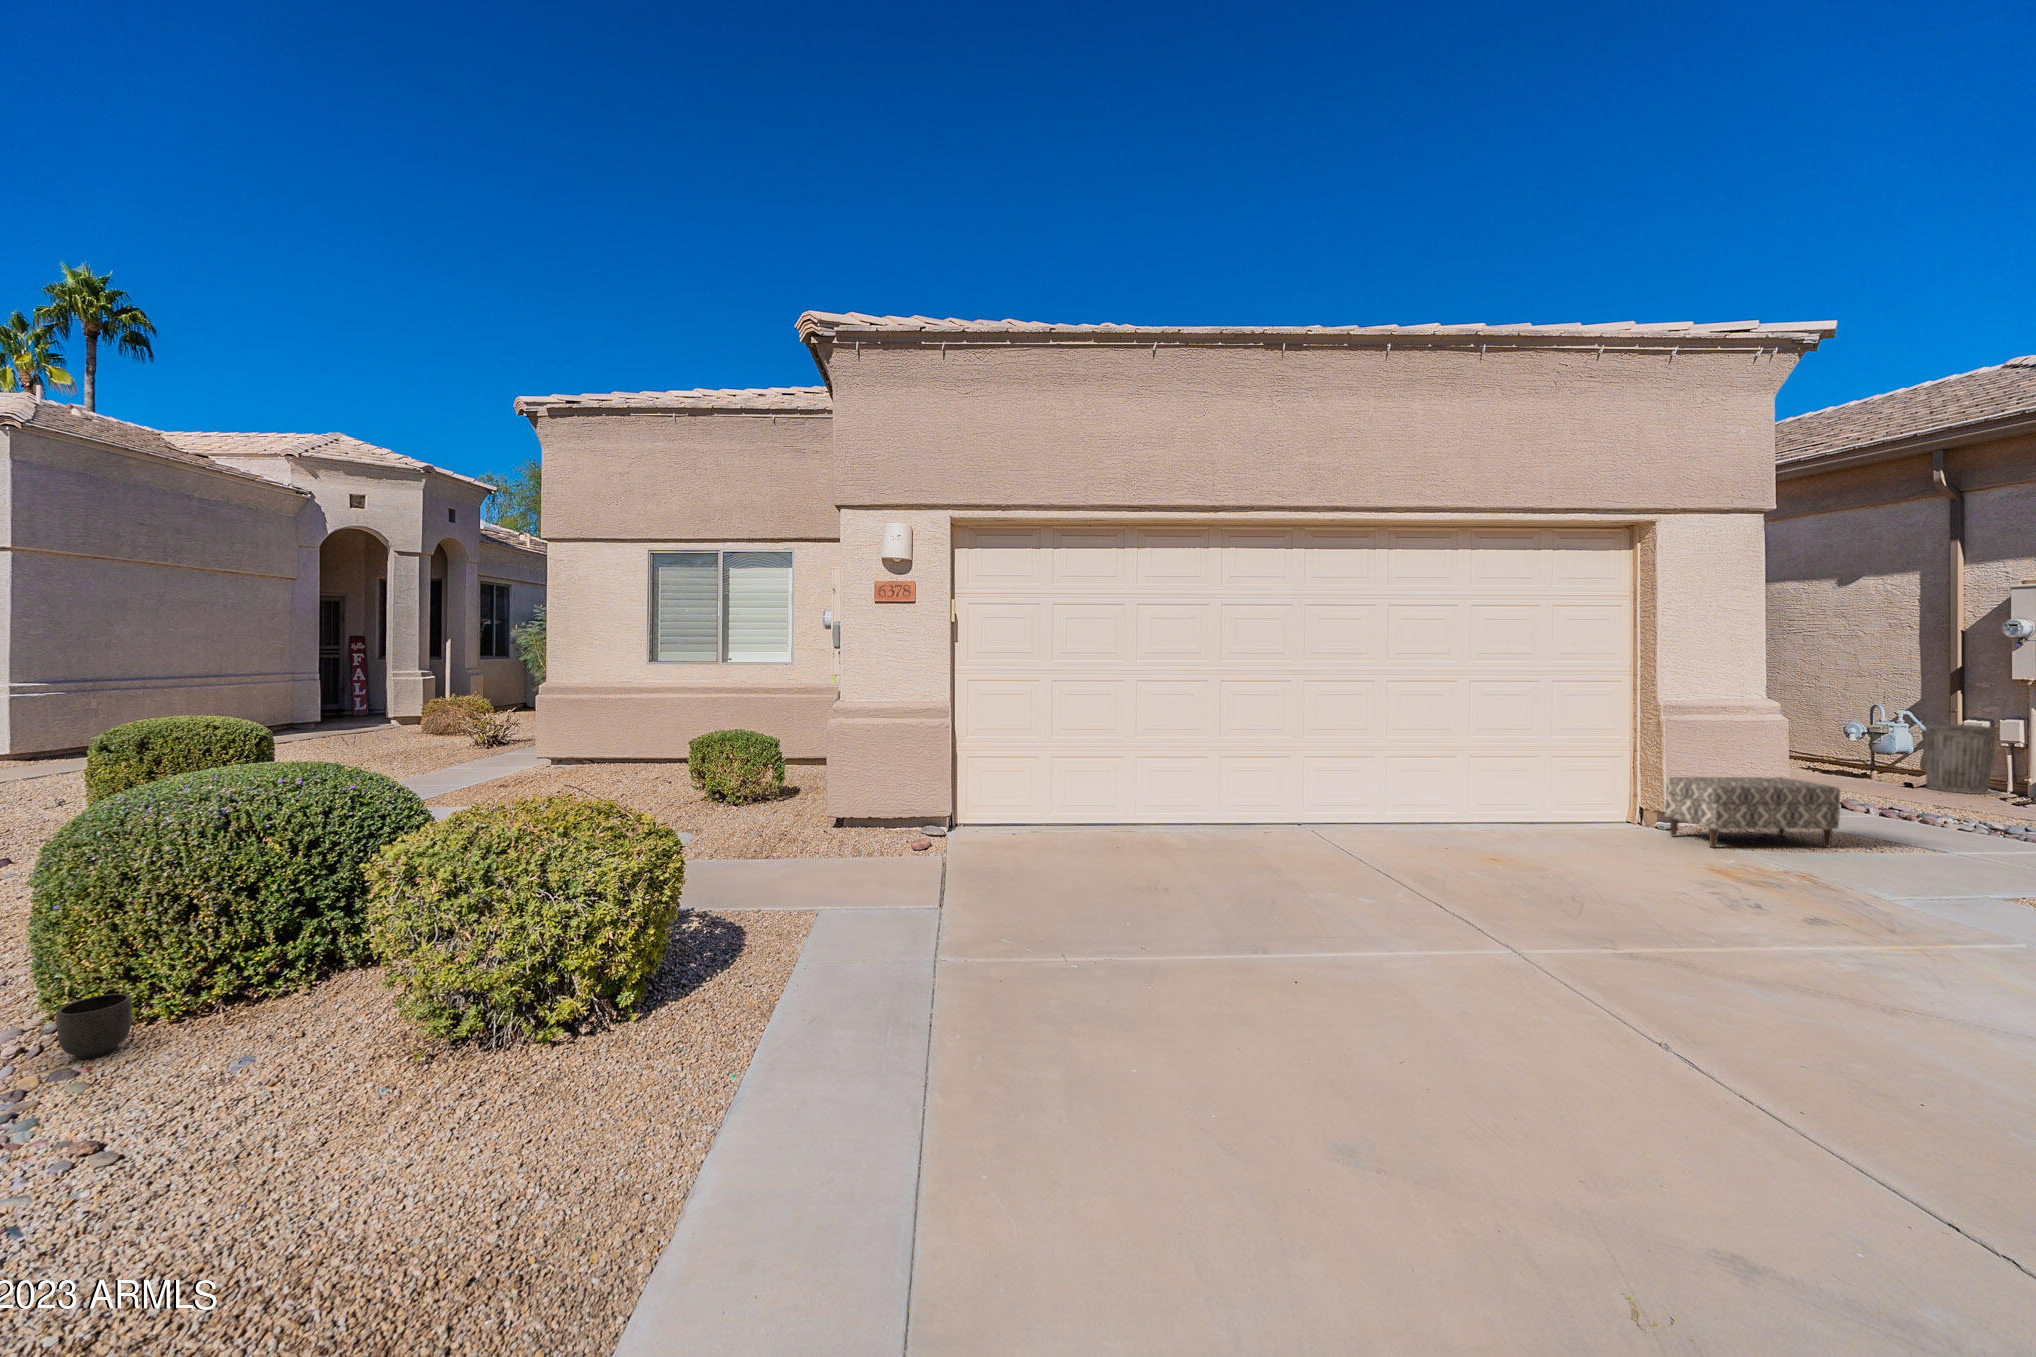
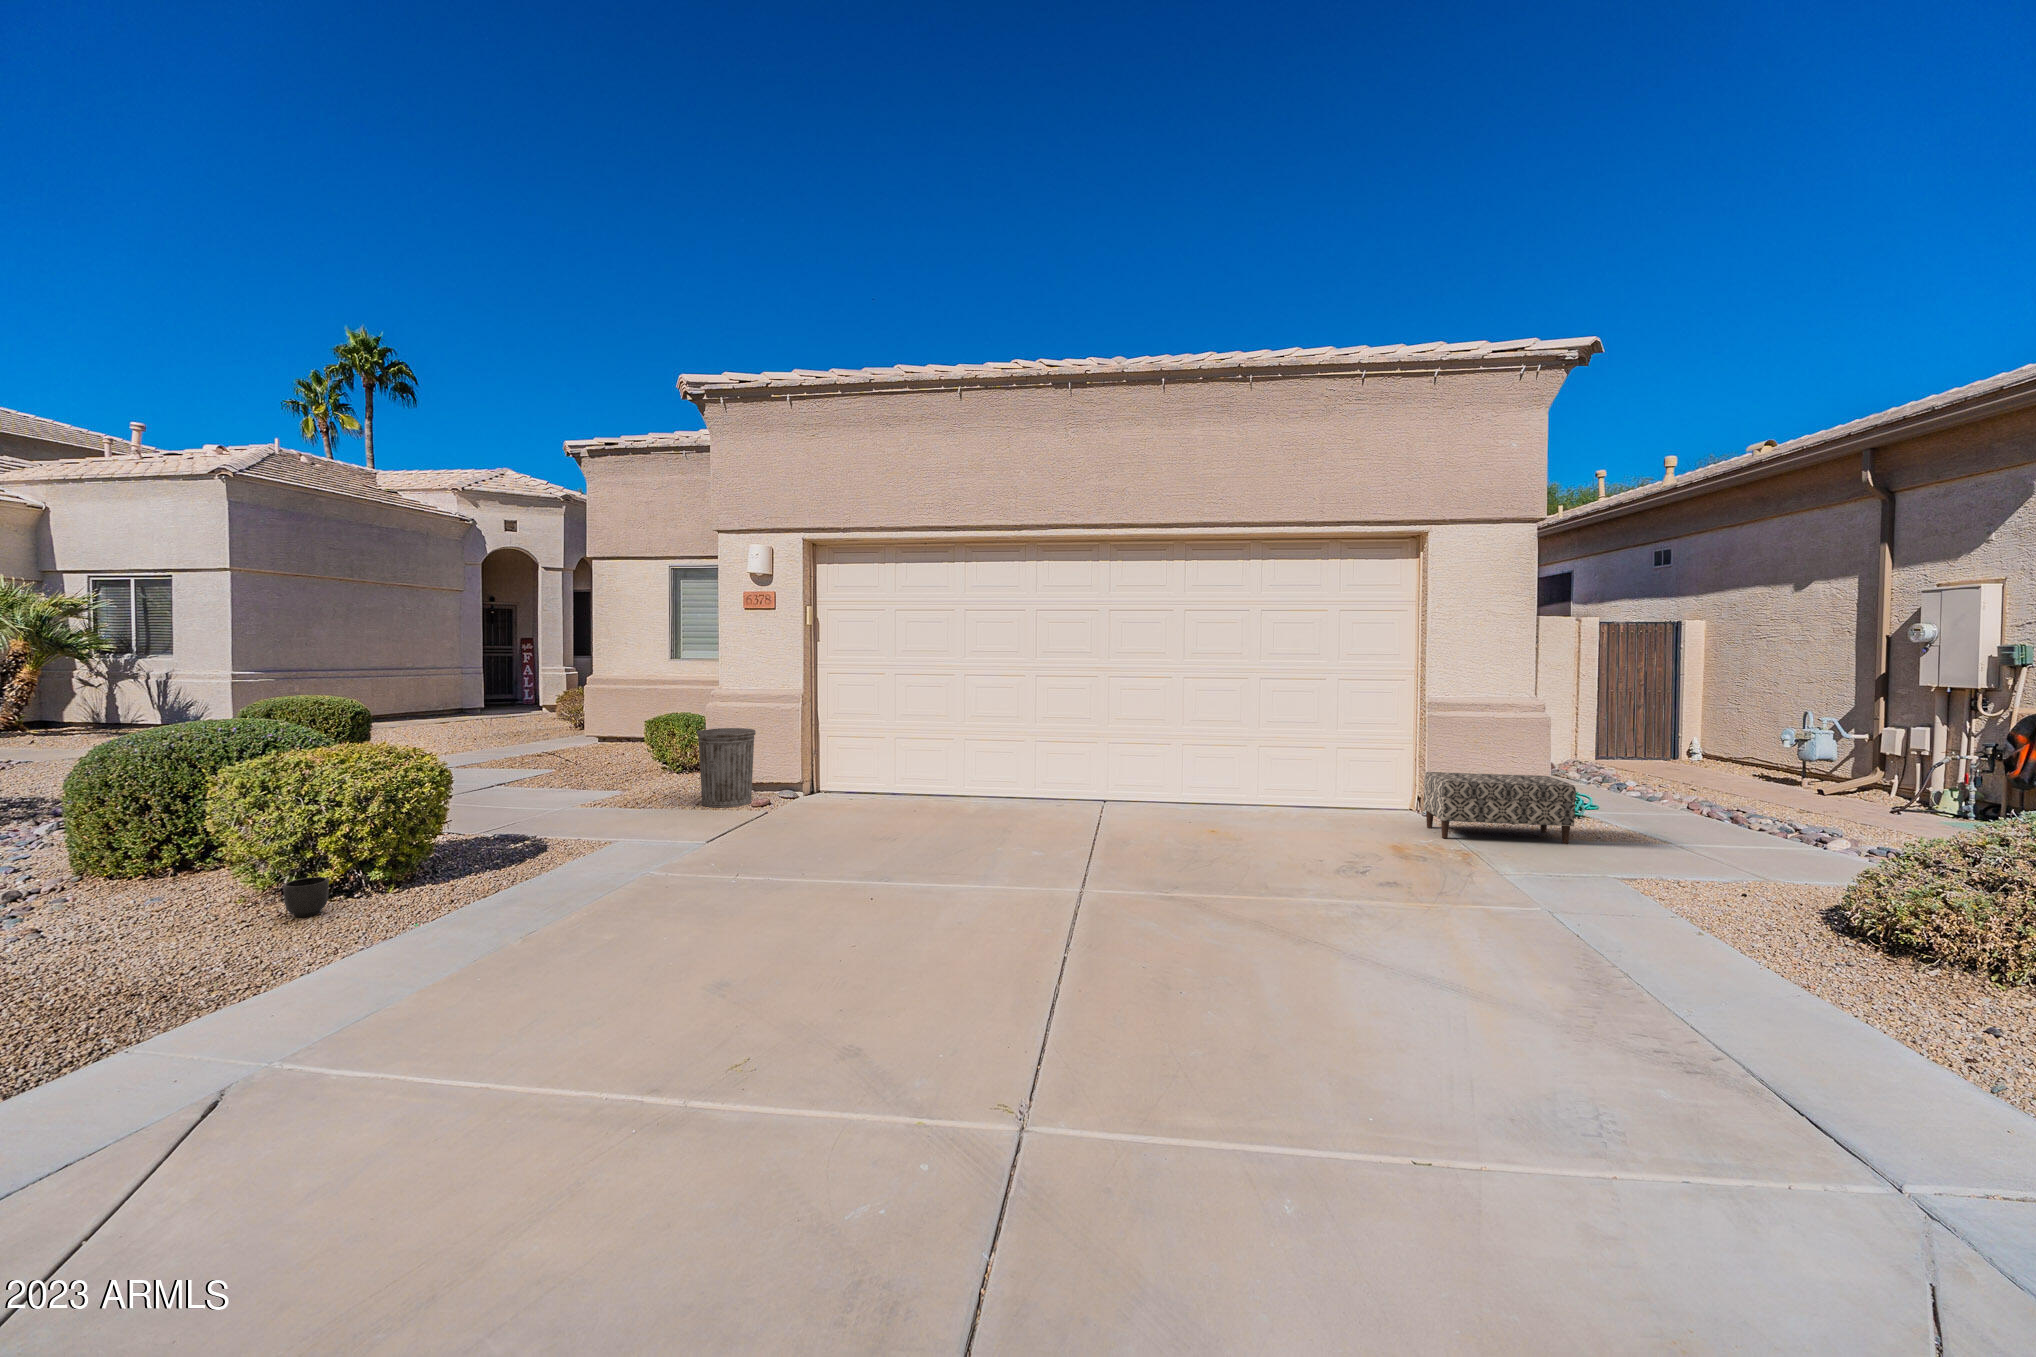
trash can: present [1925,723,1998,794] -> present [697,728,756,807]
planter: present [56,993,132,1059] -> present [283,877,329,917]

